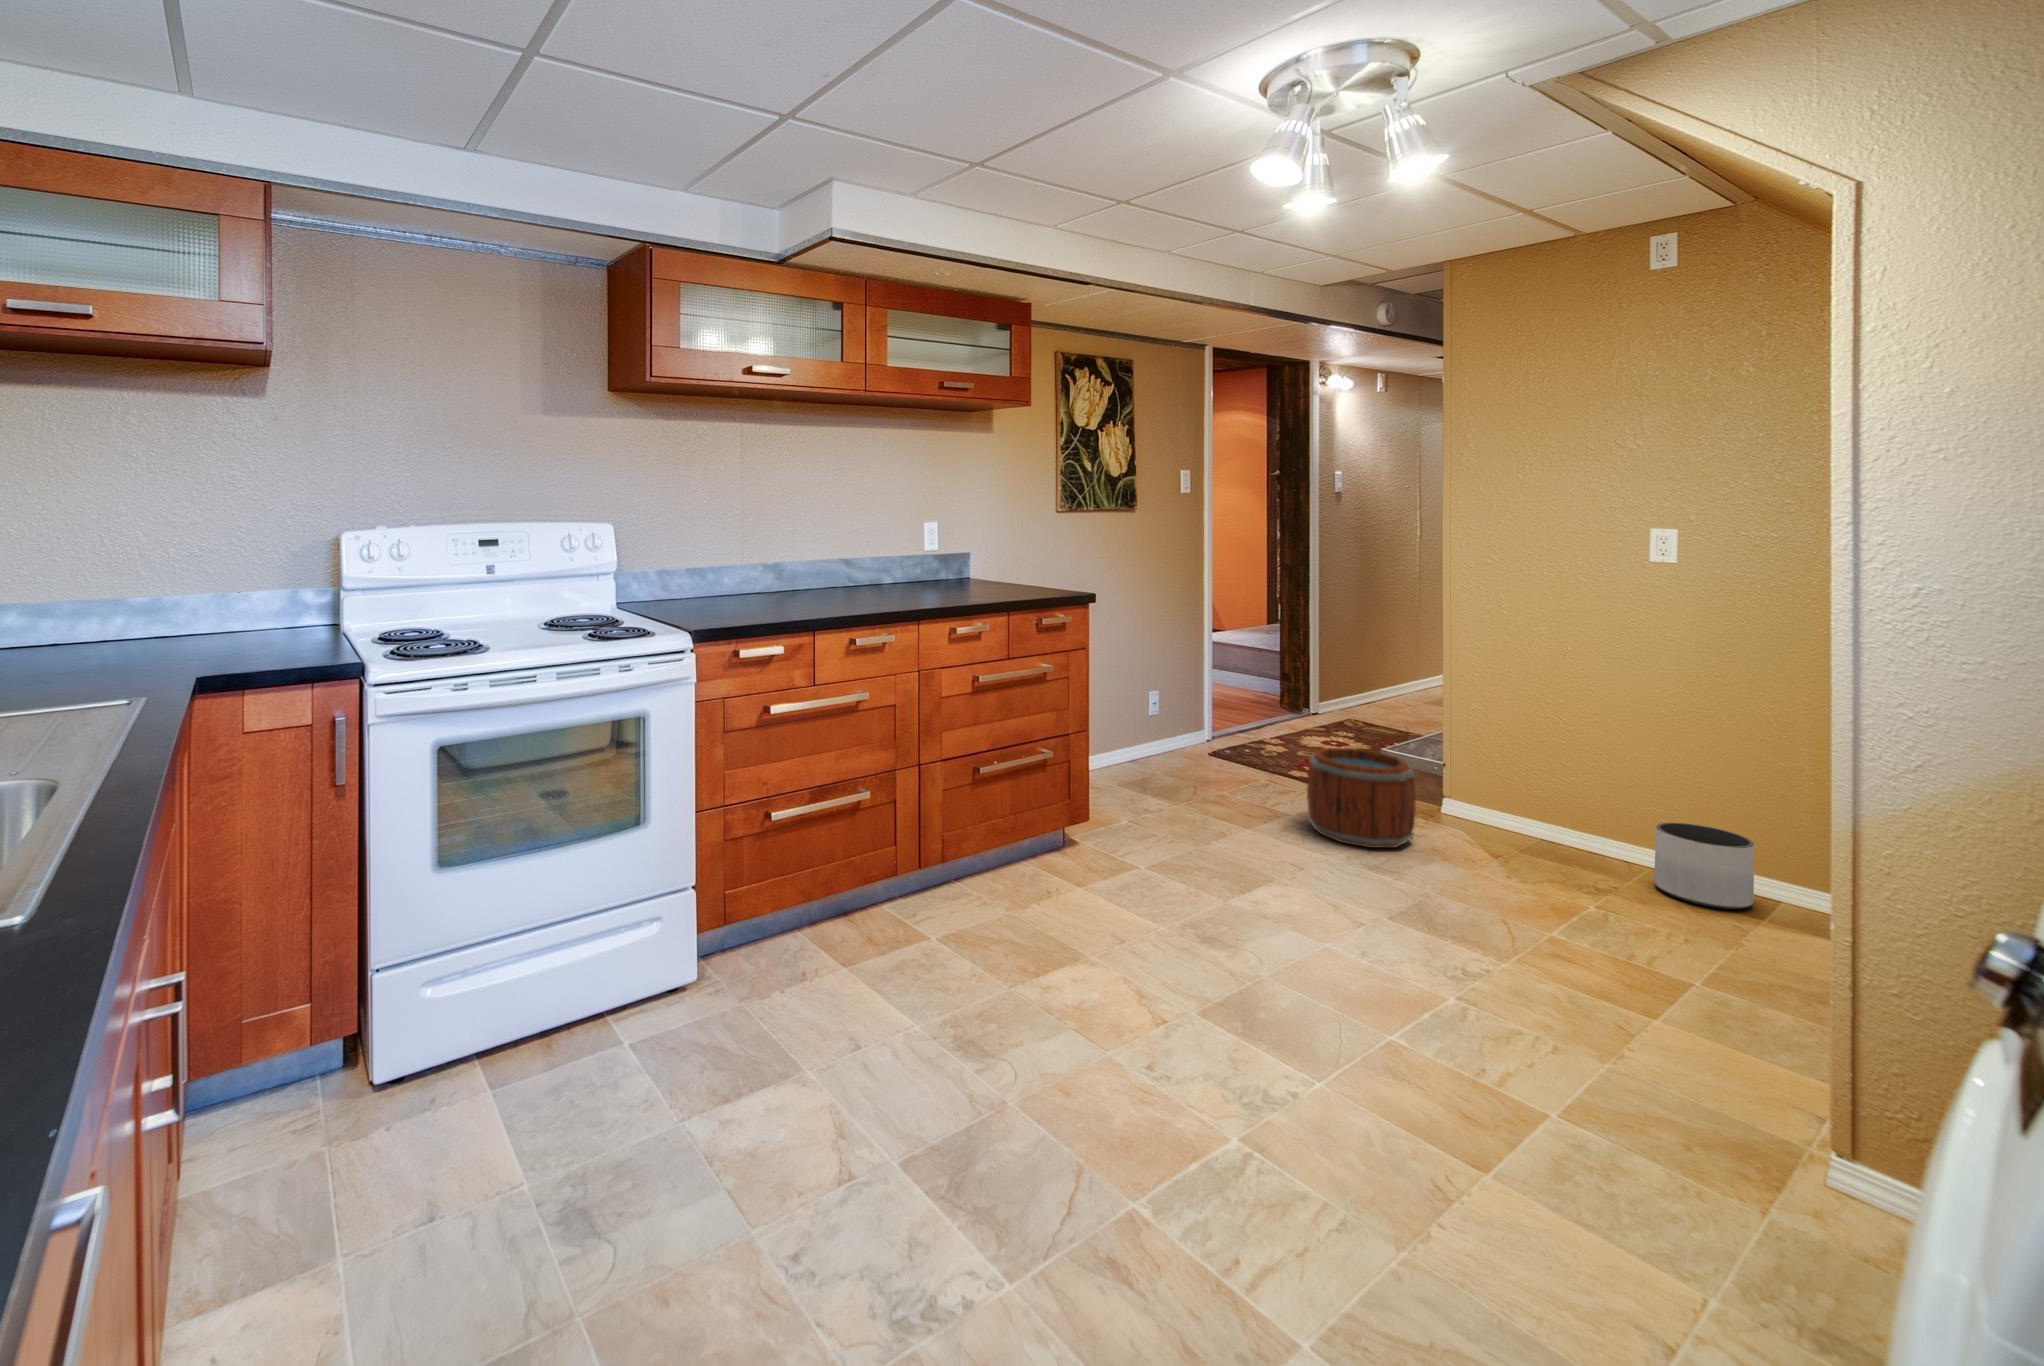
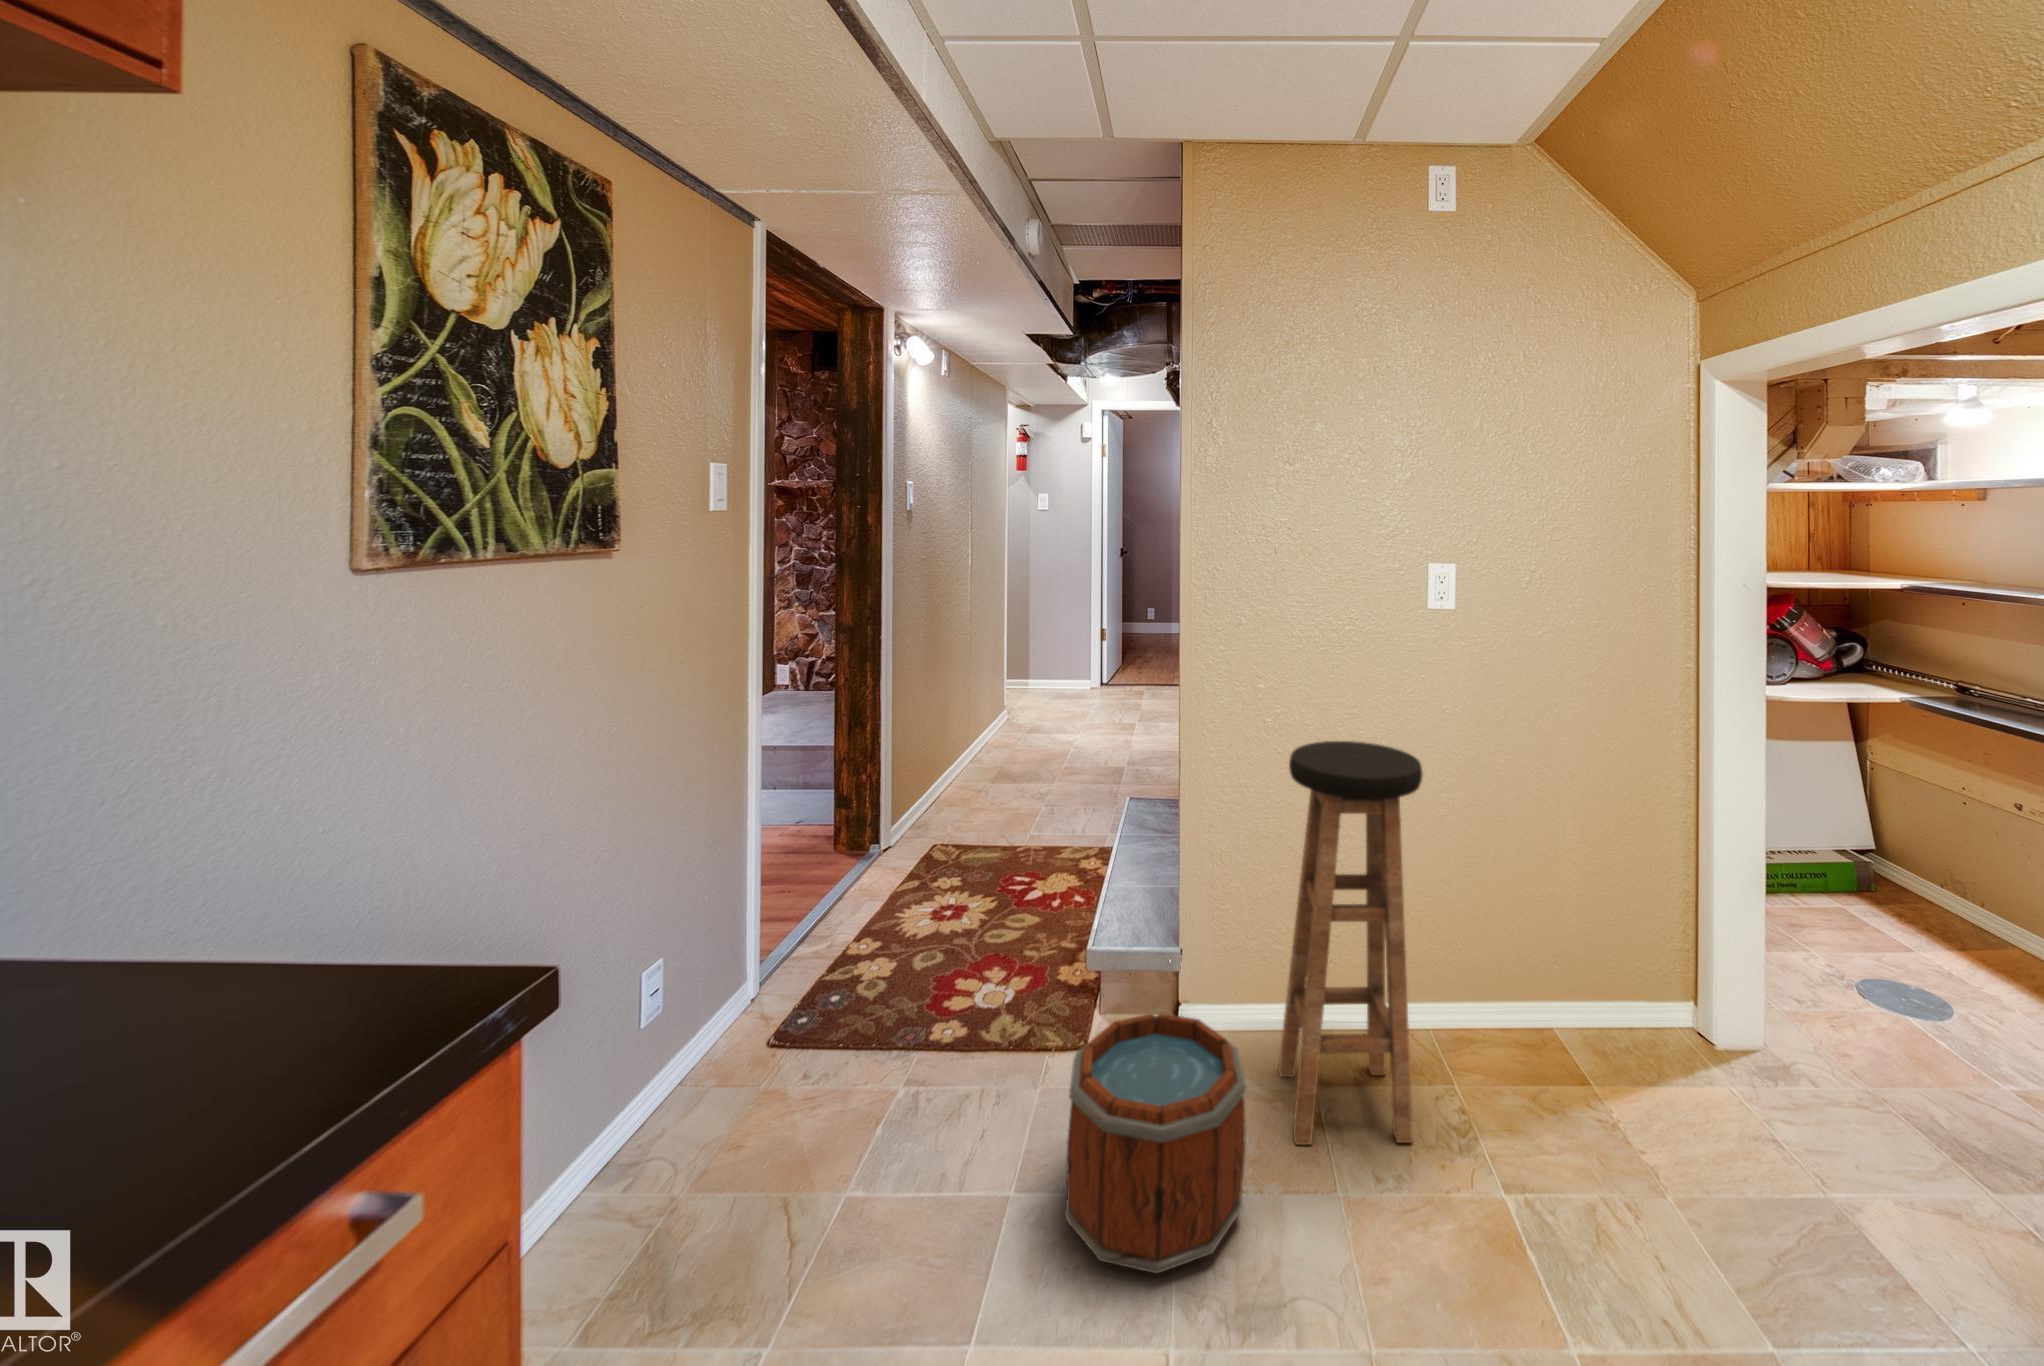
bar stool: none [1470,627,1586,875] -> present [1279,741,1422,1145]
planter: present [1654,823,1754,909] -> none [1469,978,1570,1113]

